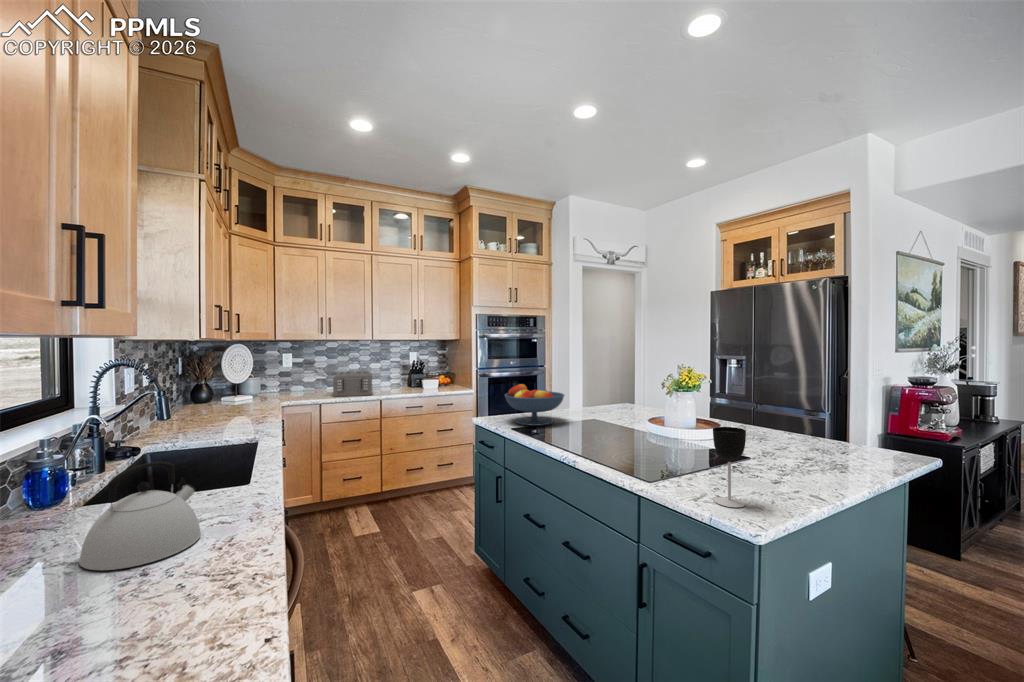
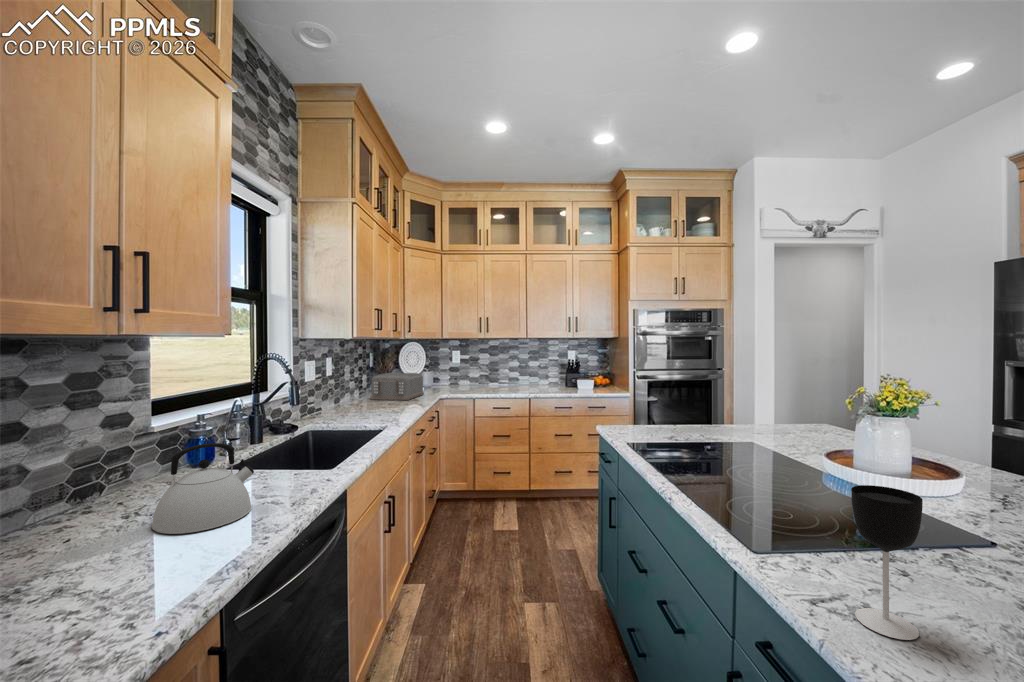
toaster: present [333,371,372,397] -> present [370,373,424,400]
fruit bowl: present [505,384,564,426] -> none [624,389,702,443]

